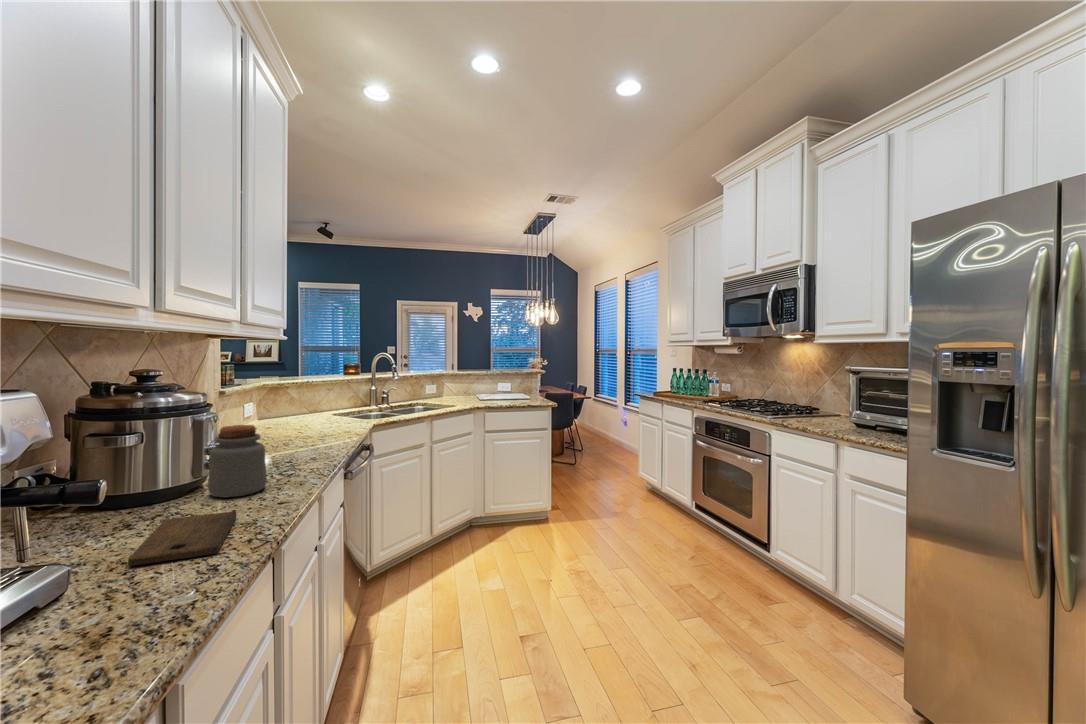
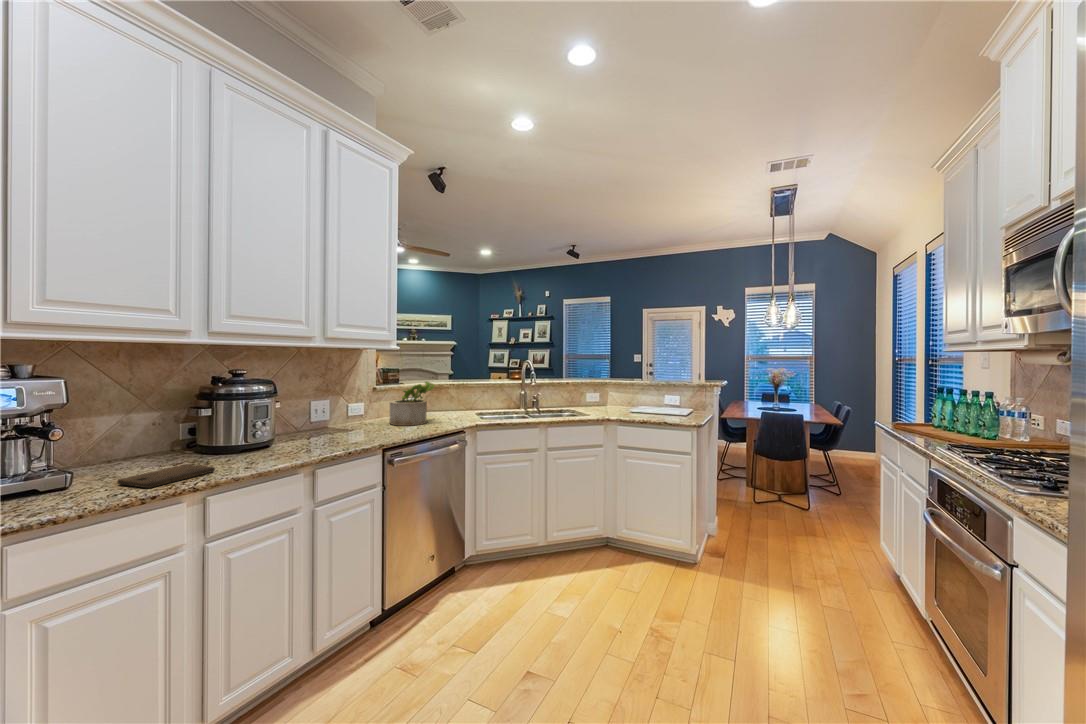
potted plant: none [260,379,321,437] -> present [390,382,434,426]
jar: present [208,425,267,497] -> none [244,411,283,460]

